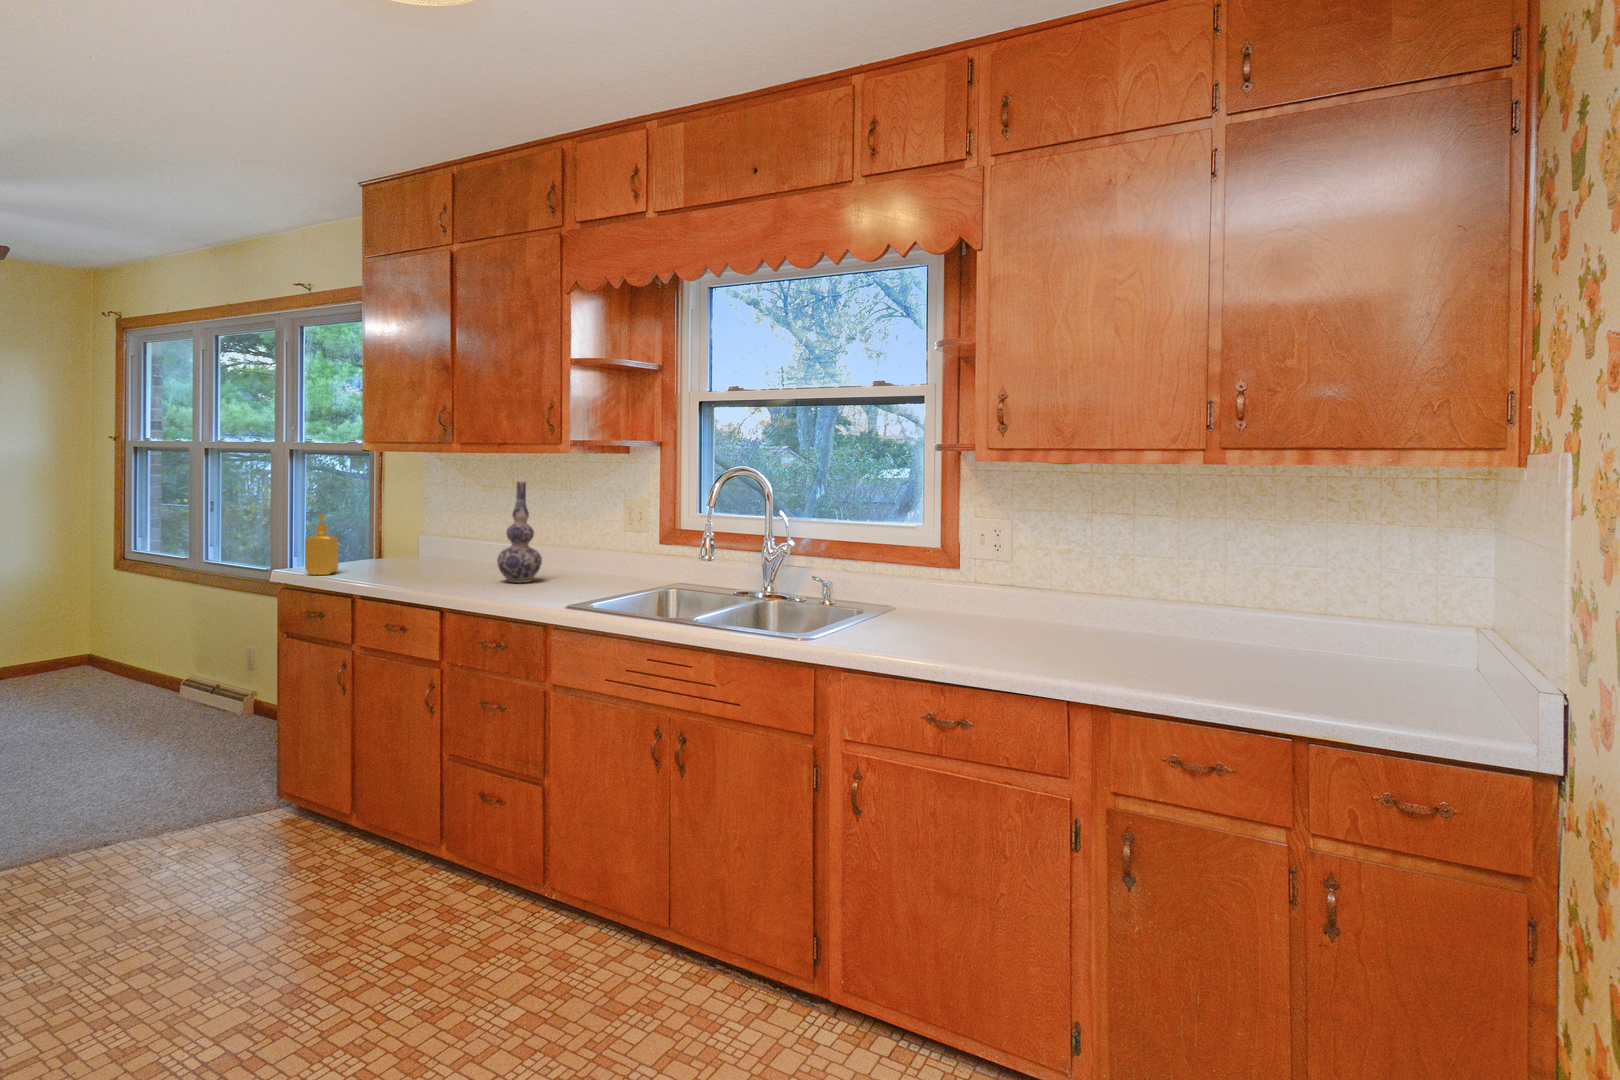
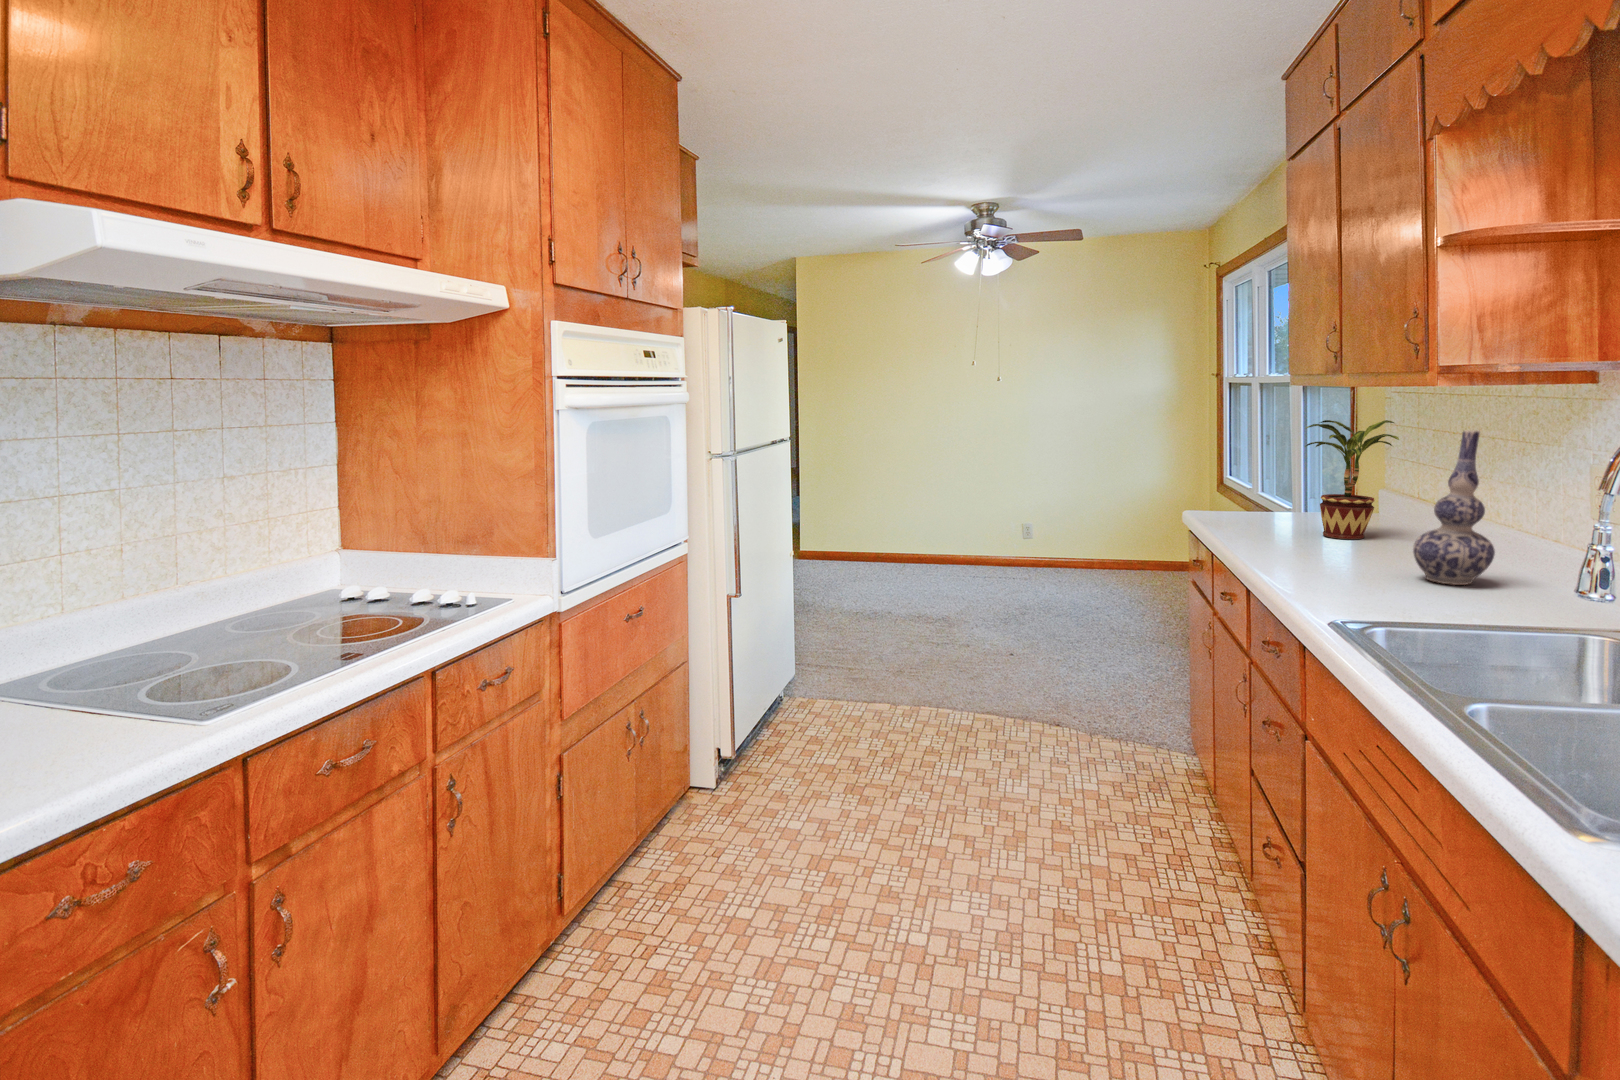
potted plant: none [365,477,439,571] -> present [1306,420,1399,539]
soap dispenser: present [305,514,339,575] -> none [1231,462,1271,531]

